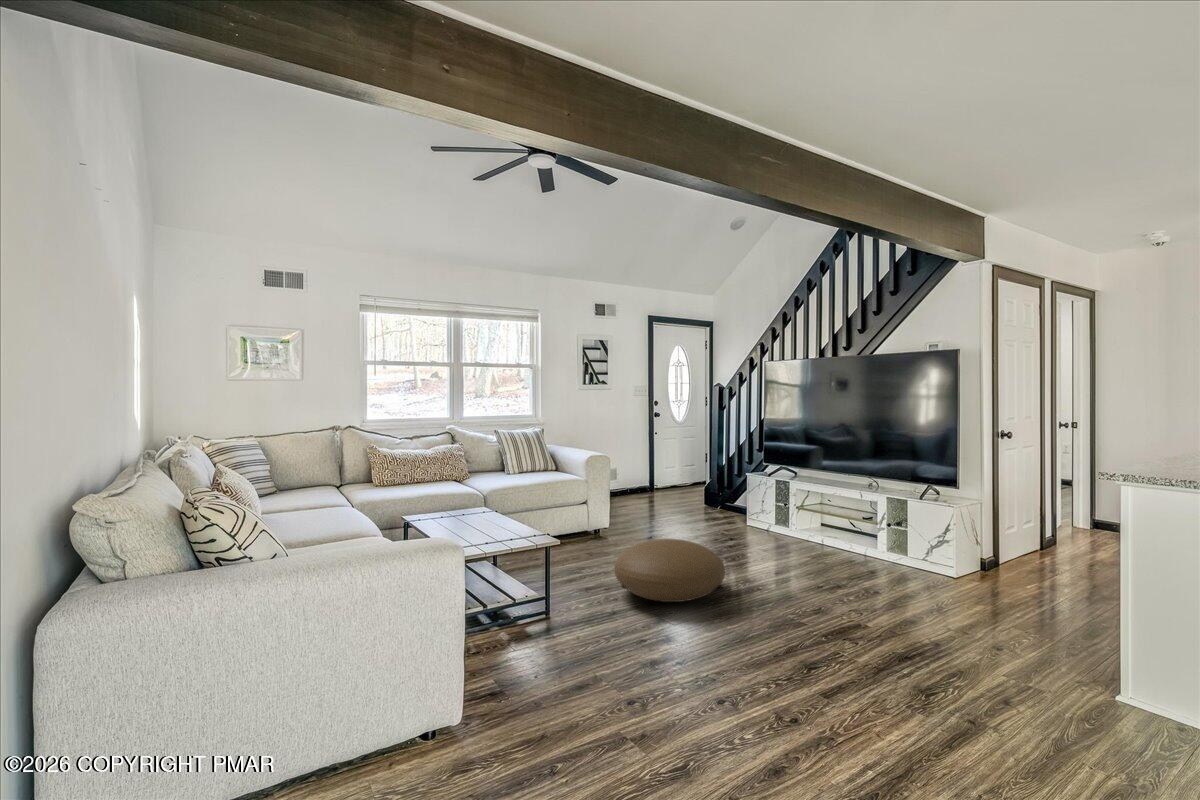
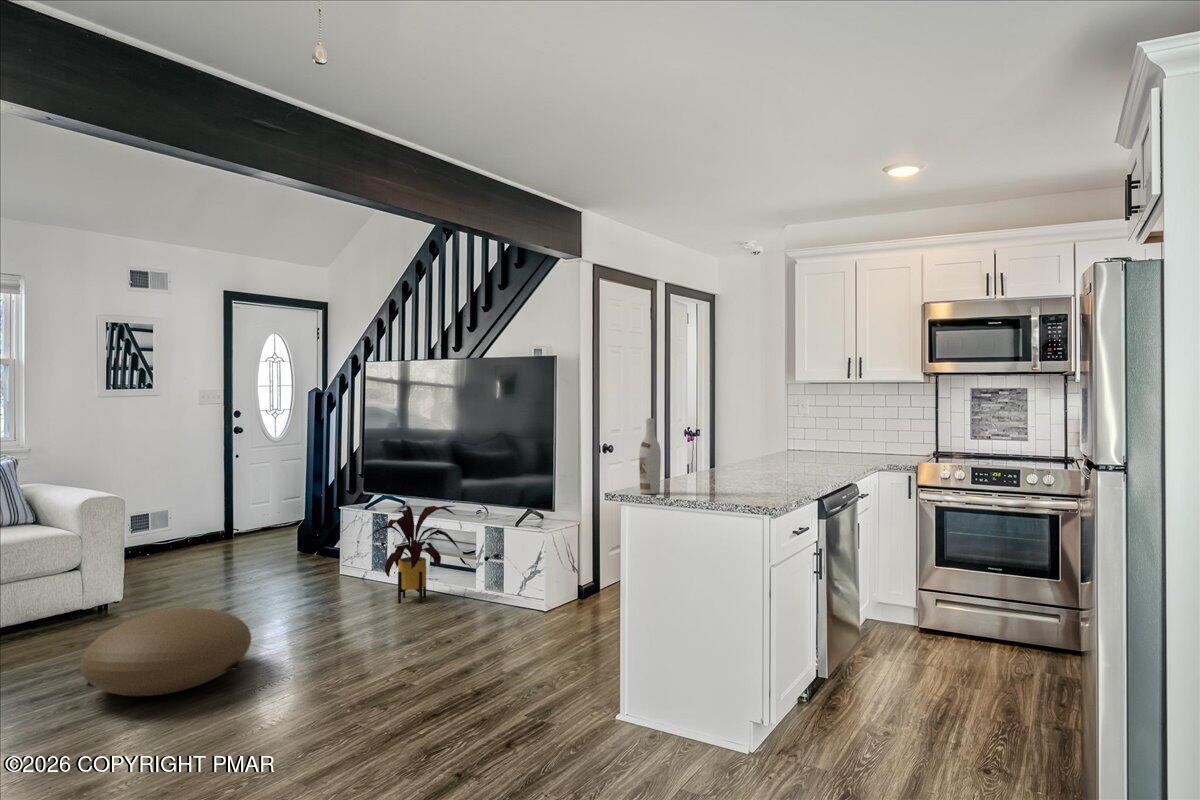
wine bottle: none [1143,395,1174,473] -> present [639,418,661,494]
house plant: none [782,475,864,556] -> present [369,506,459,603]

